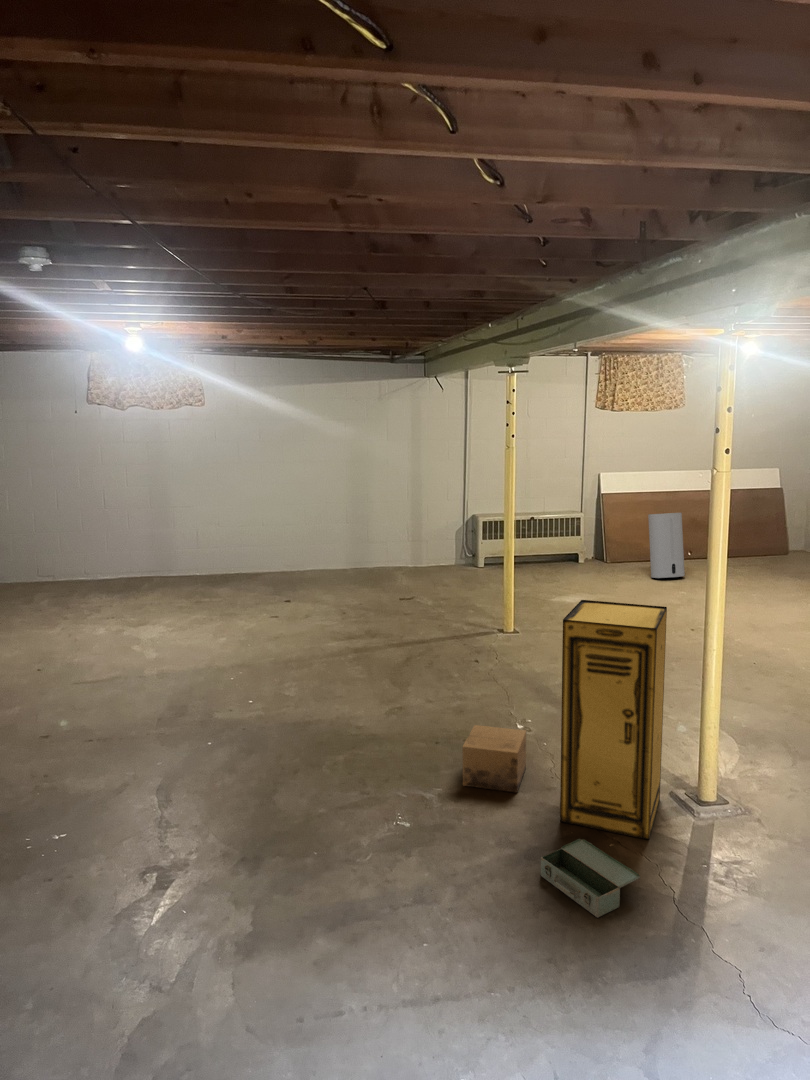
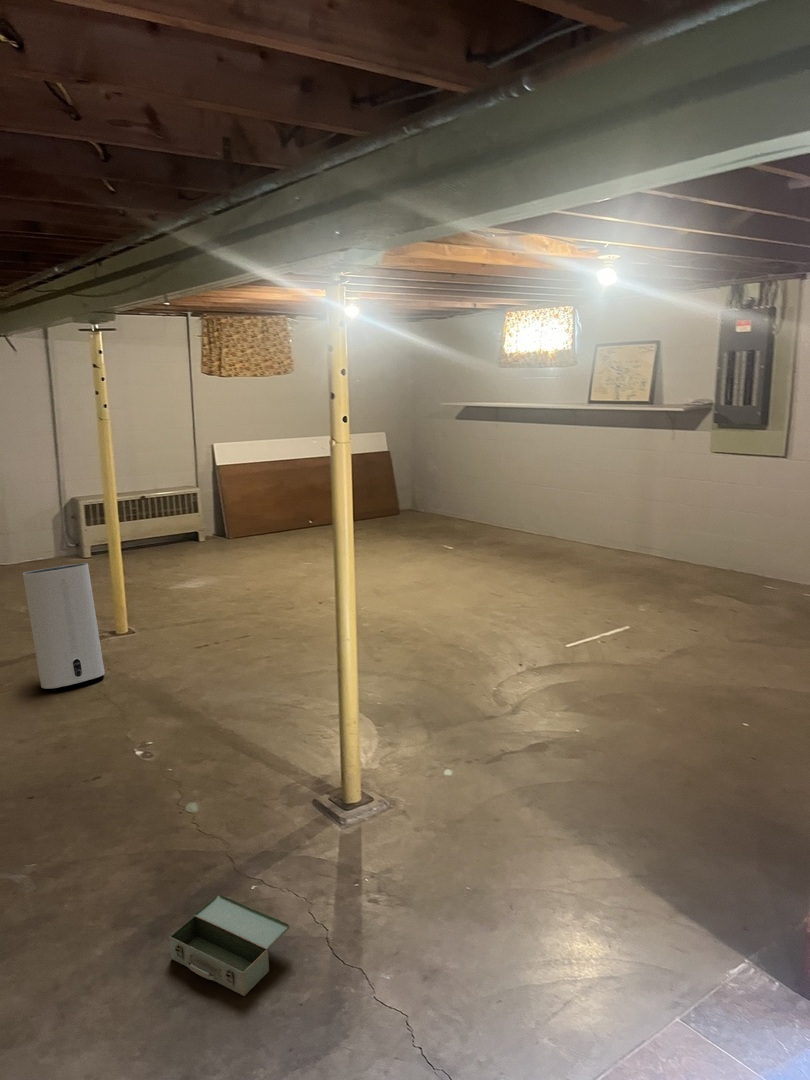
air purifier: present [648,513,685,579] -> present [23,563,105,689]
storage cabinet: present [560,600,667,840] -> none [173,600,304,873]
cardboard box: present [462,725,526,793] -> none [59,766,148,856]

